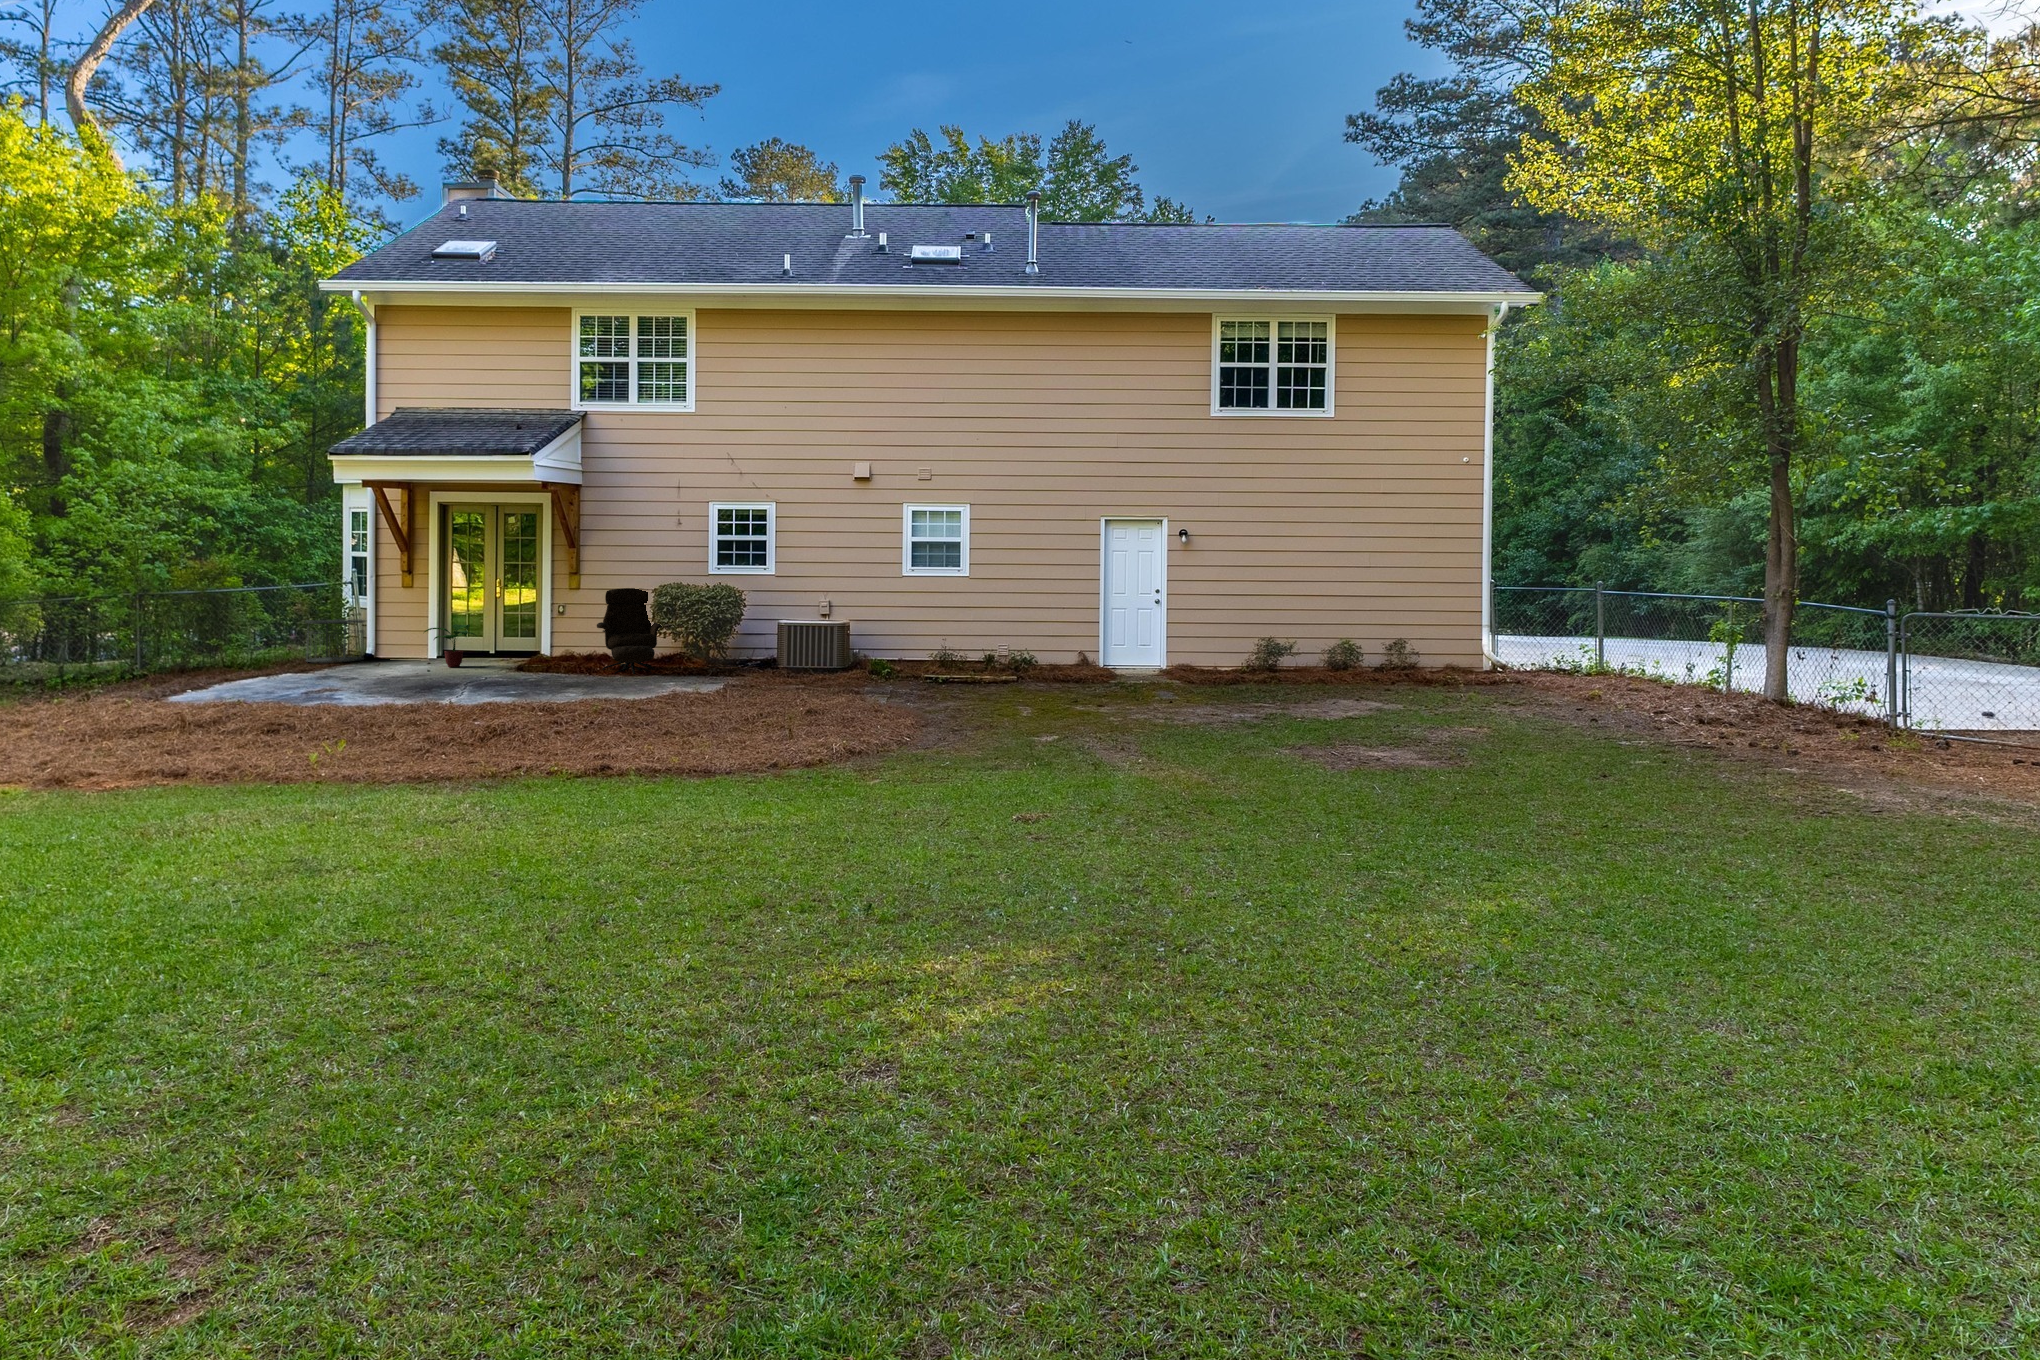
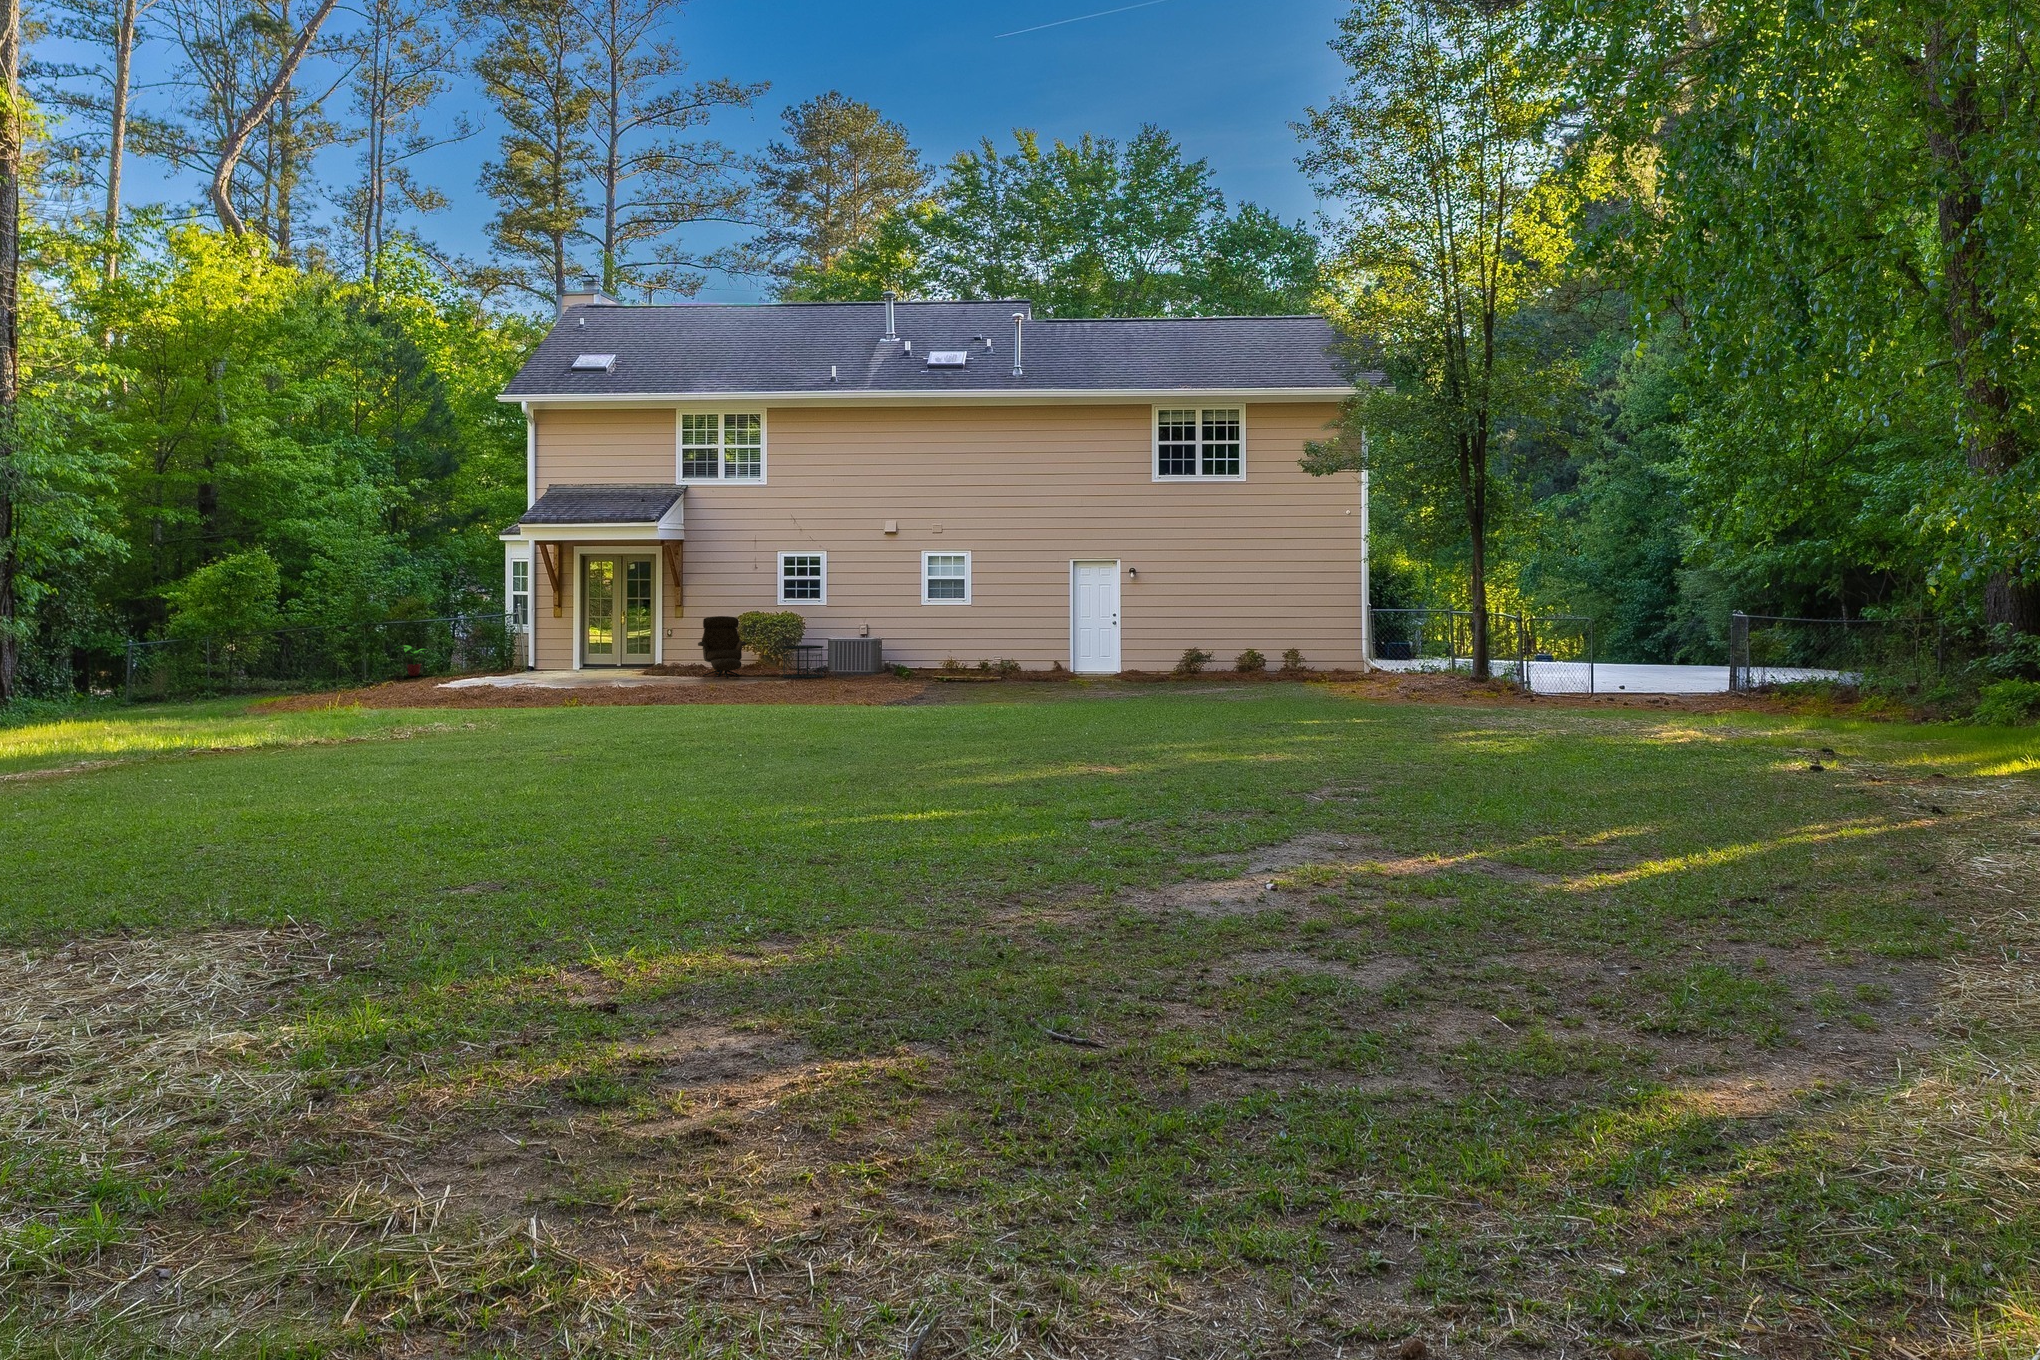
side table: present [306,619,365,663] -> present [782,645,824,679]
potted plant: present [424,624,476,667] -> present [395,645,432,676]

